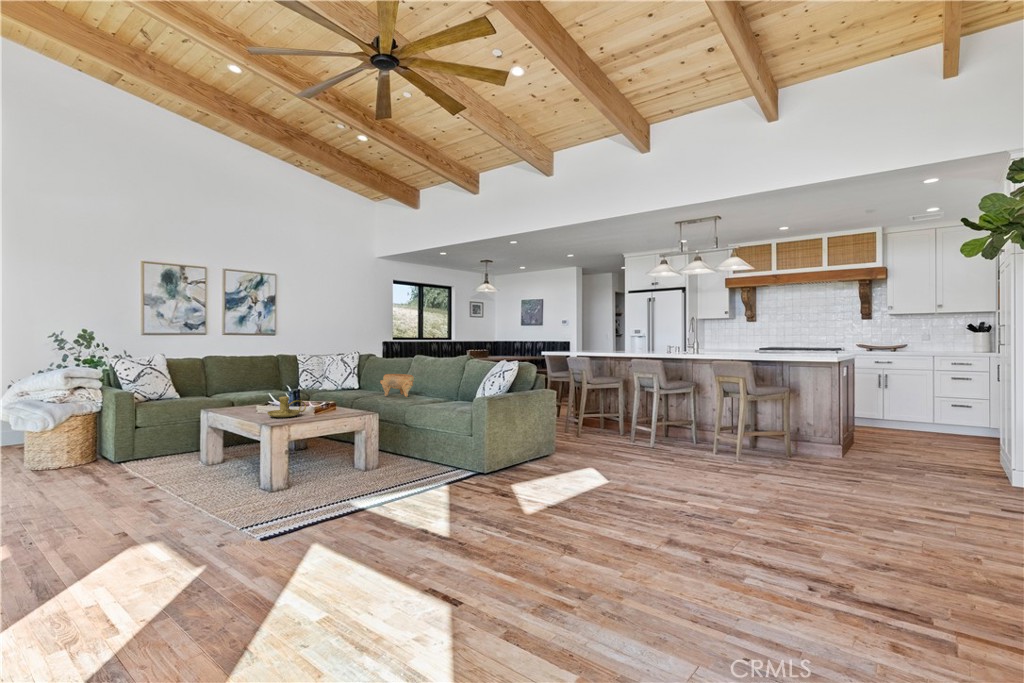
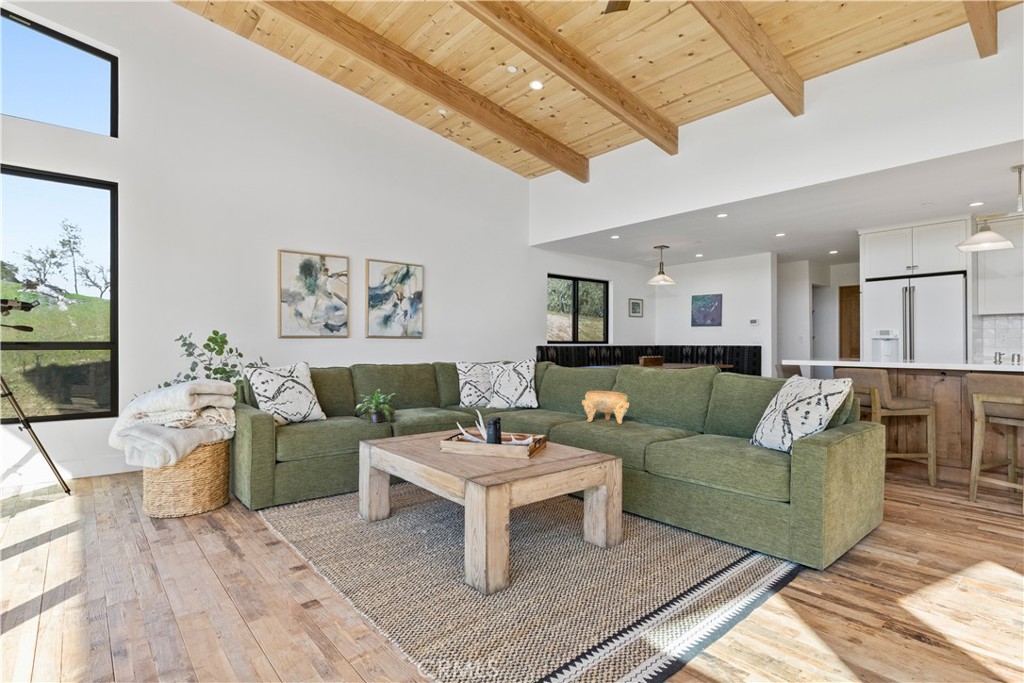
potted plant: none [203,374,241,399] -> present [355,389,399,422]
candle holder: present [267,397,306,418] -> none [472,431,525,466]

